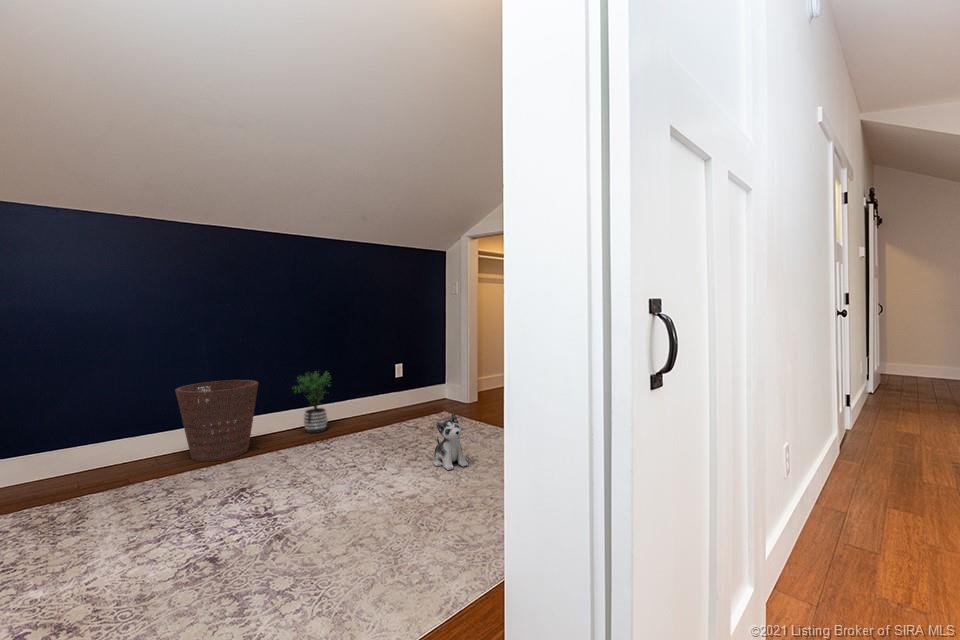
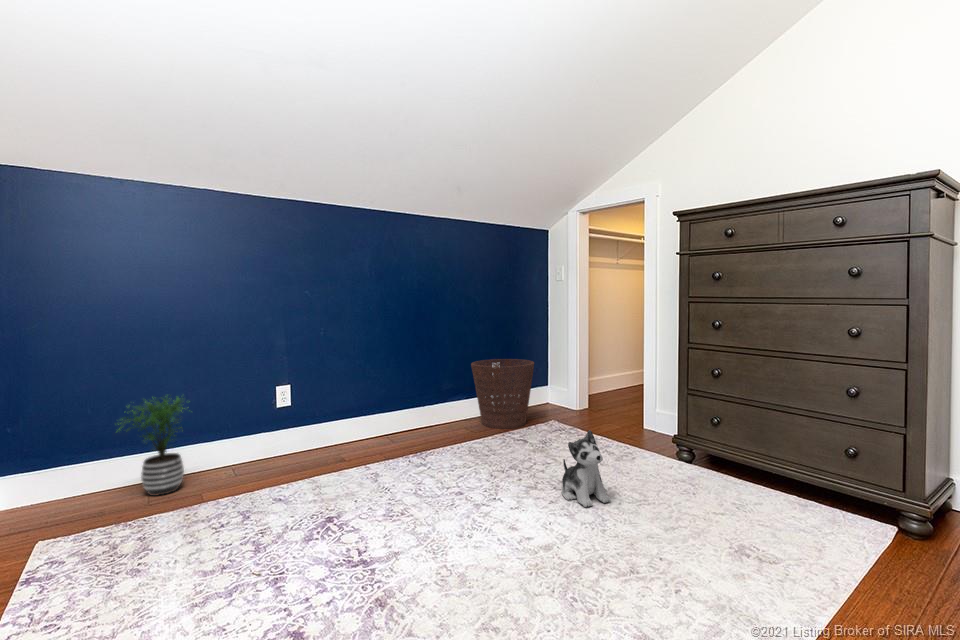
potted plant: present [292,373,330,433] -> present [117,397,185,496]
basket: present [175,380,258,461] -> present [471,359,534,428]

